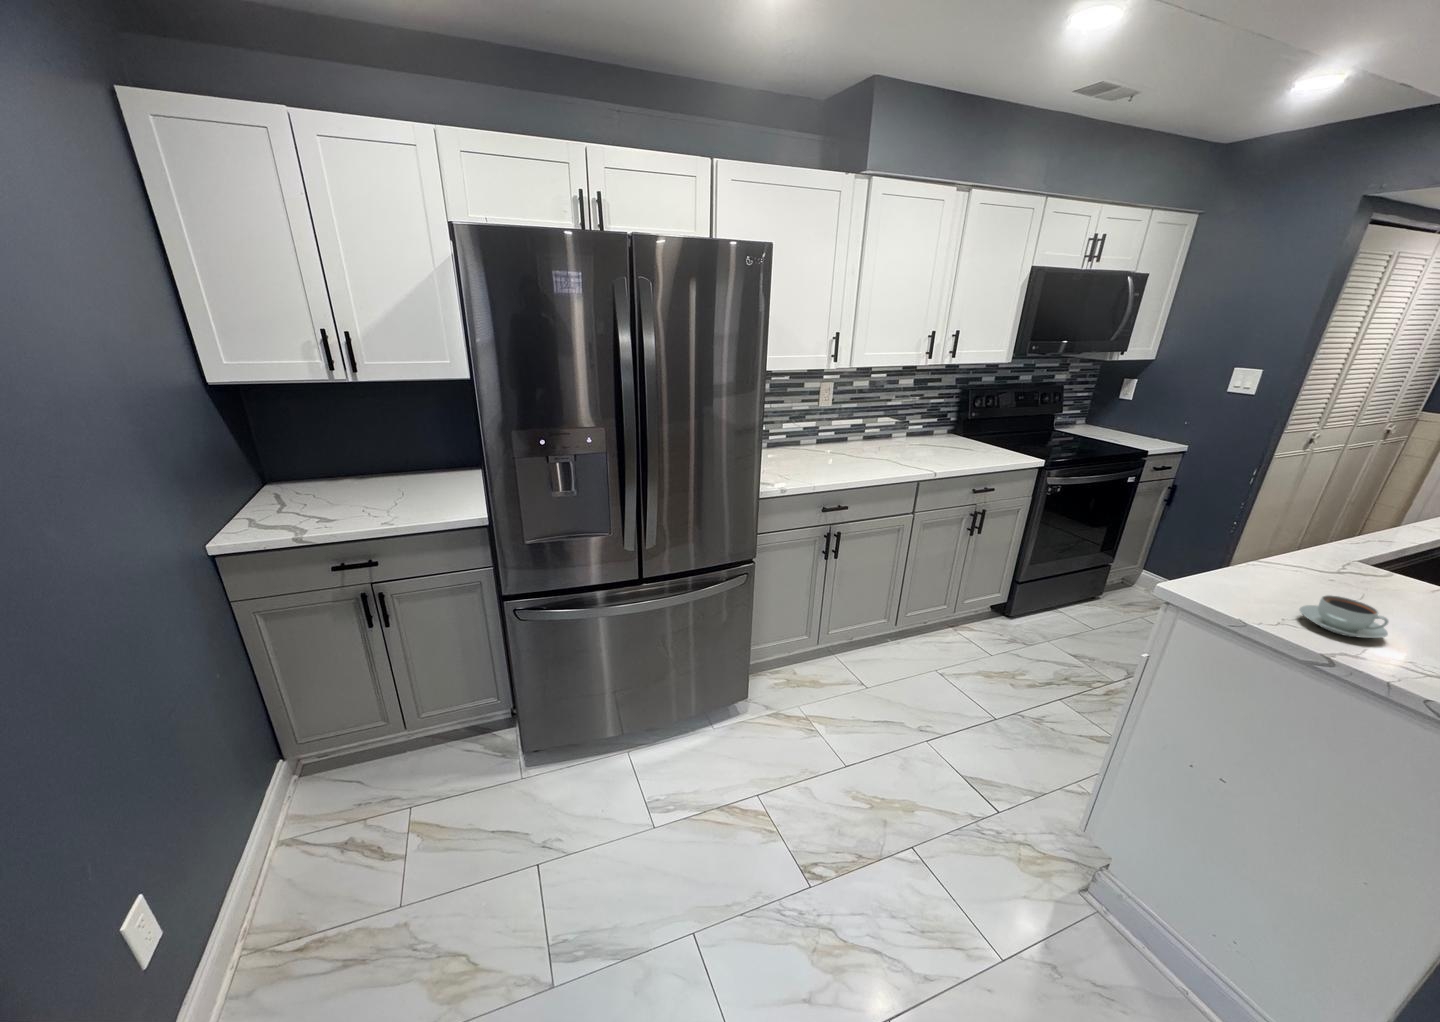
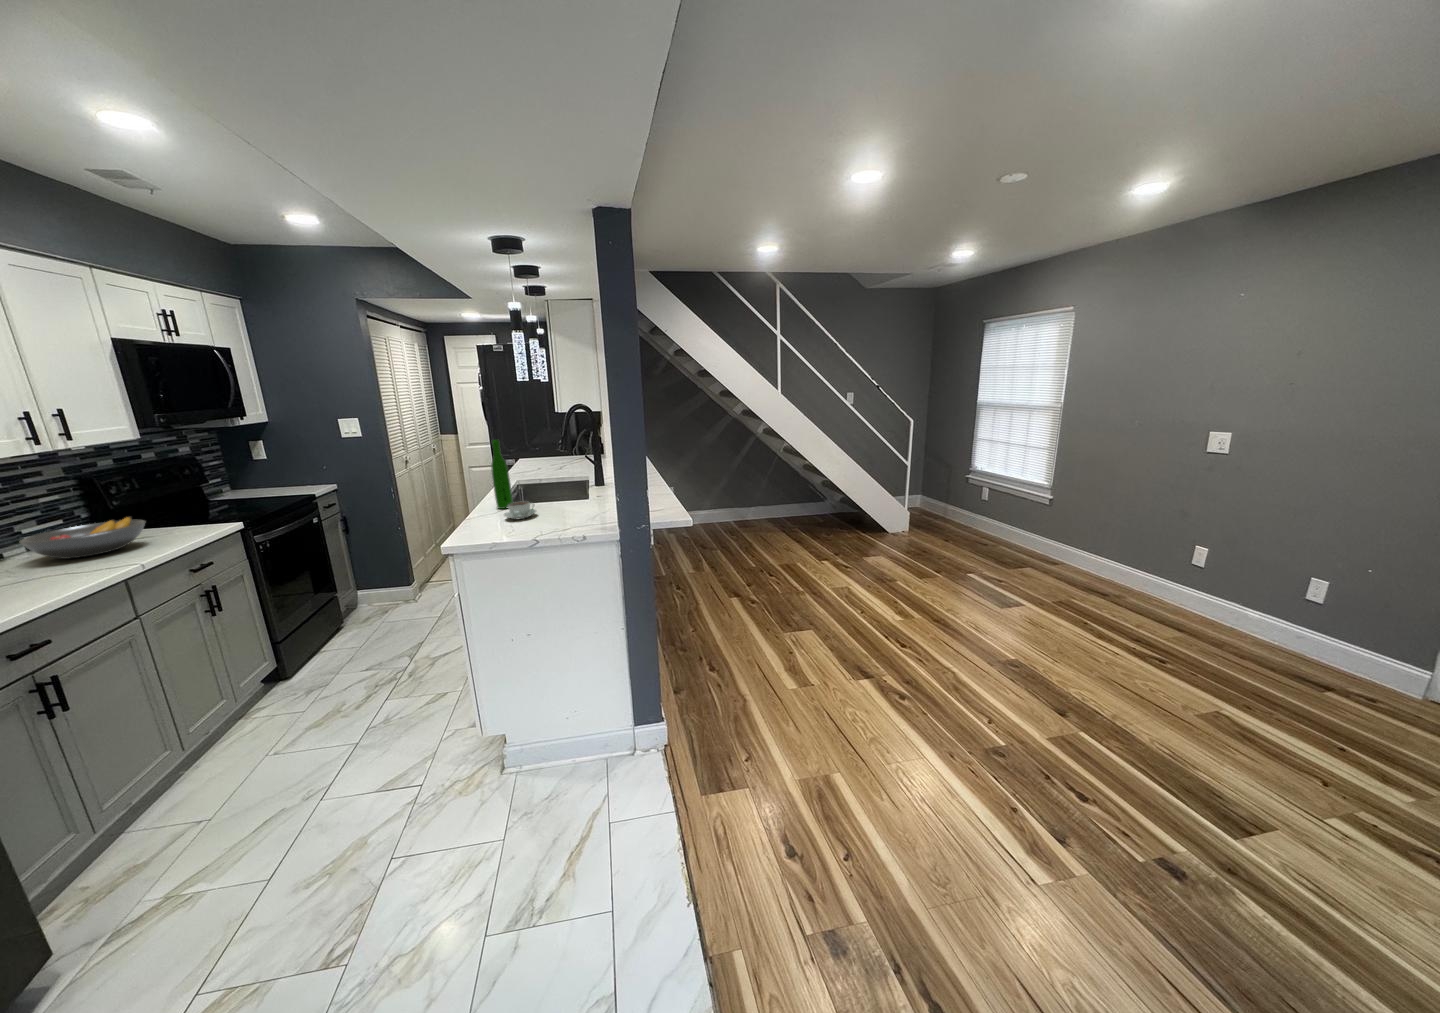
fruit bowl: none [896,426,968,454] -> present [20,516,145,559]
wine bottle: none [1324,471,1406,598] -> present [491,440,513,509]

